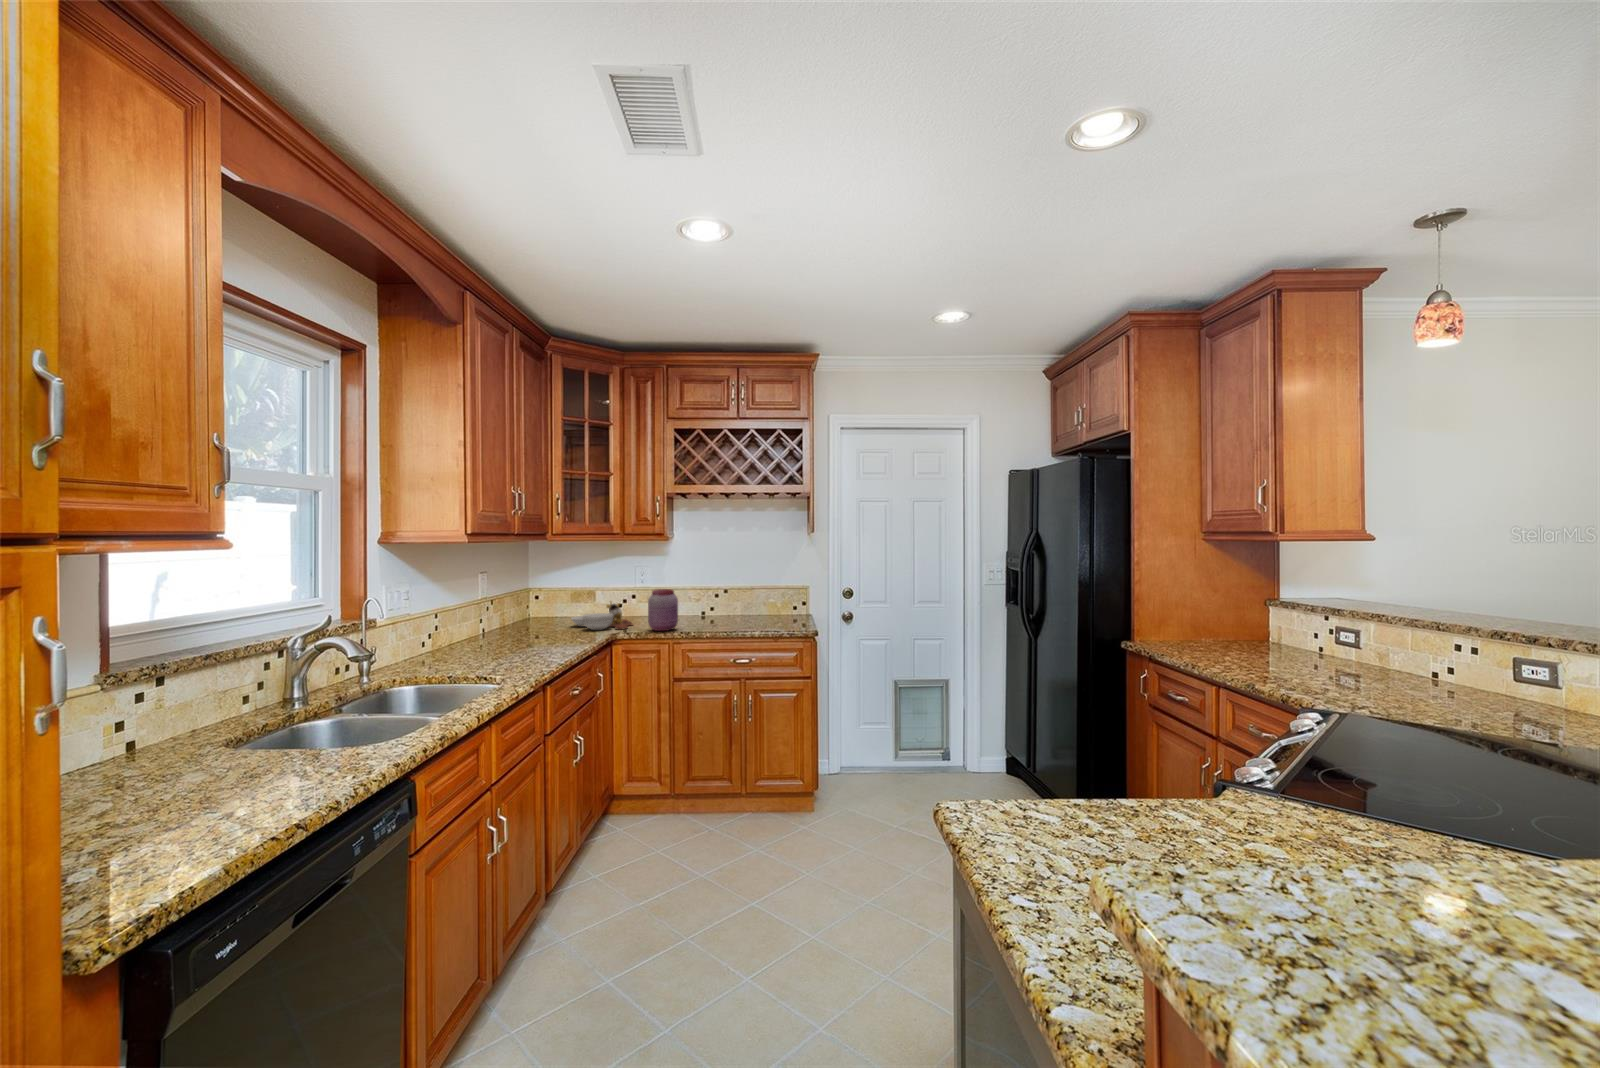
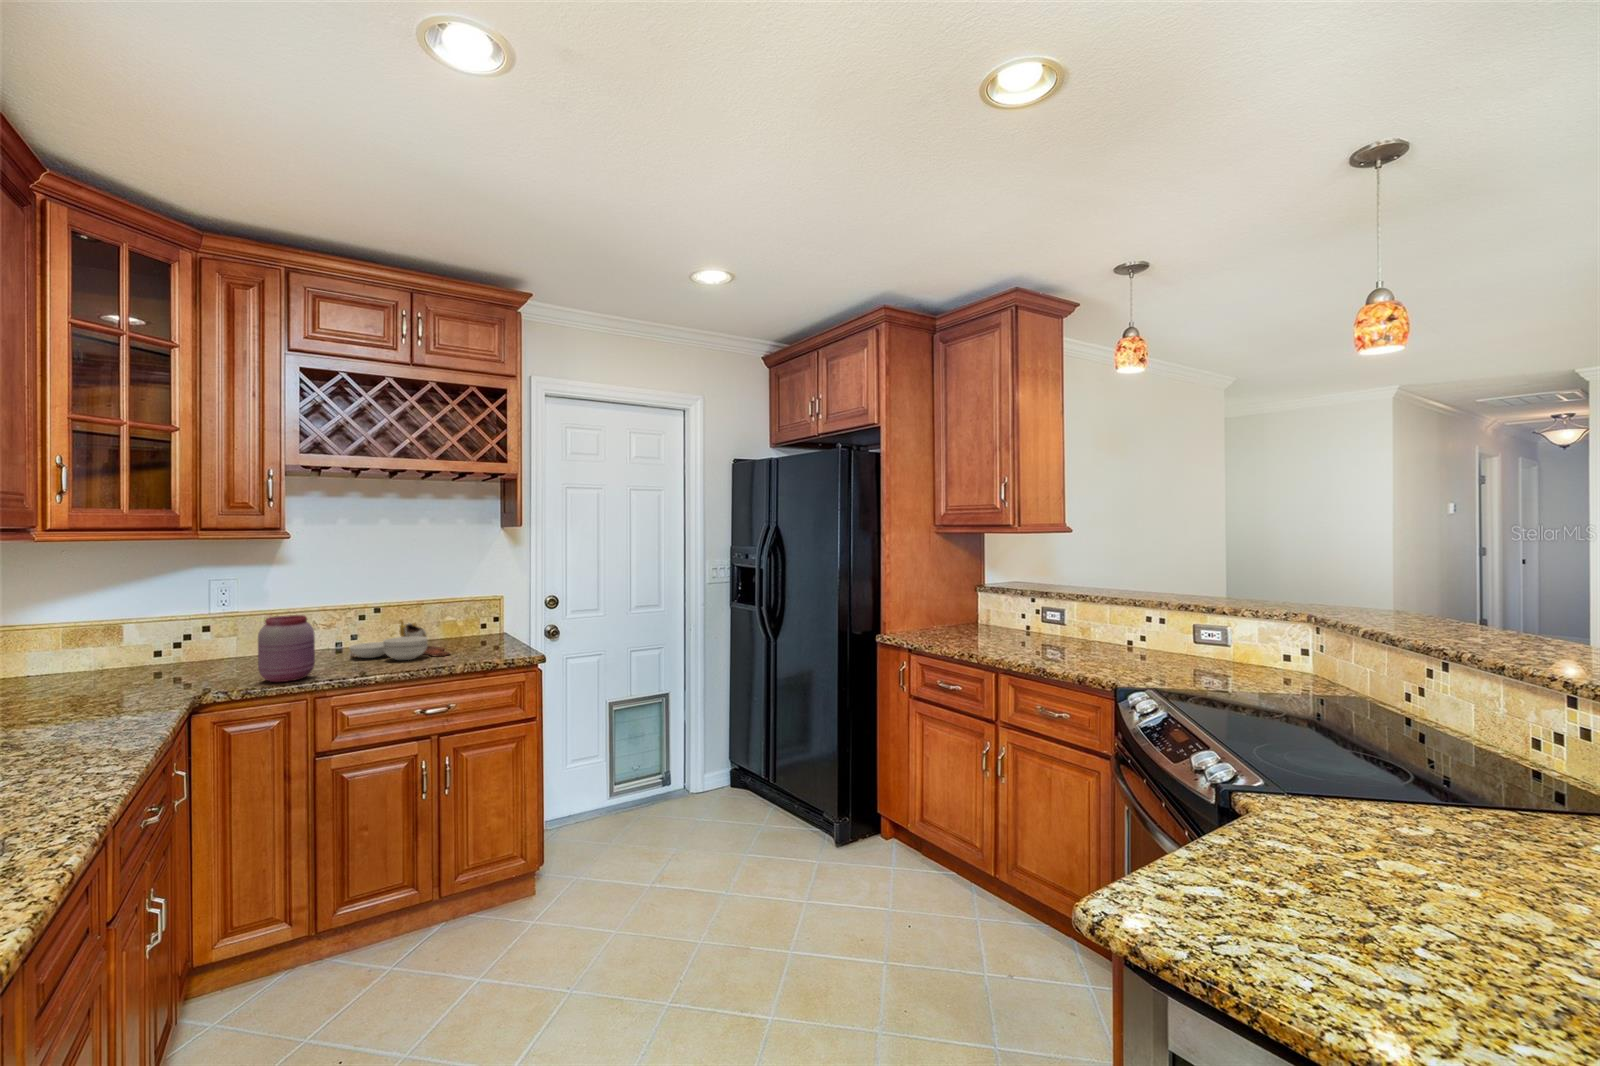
cutting board: present [571,601,633,630] -> present [349,620,450,660]

